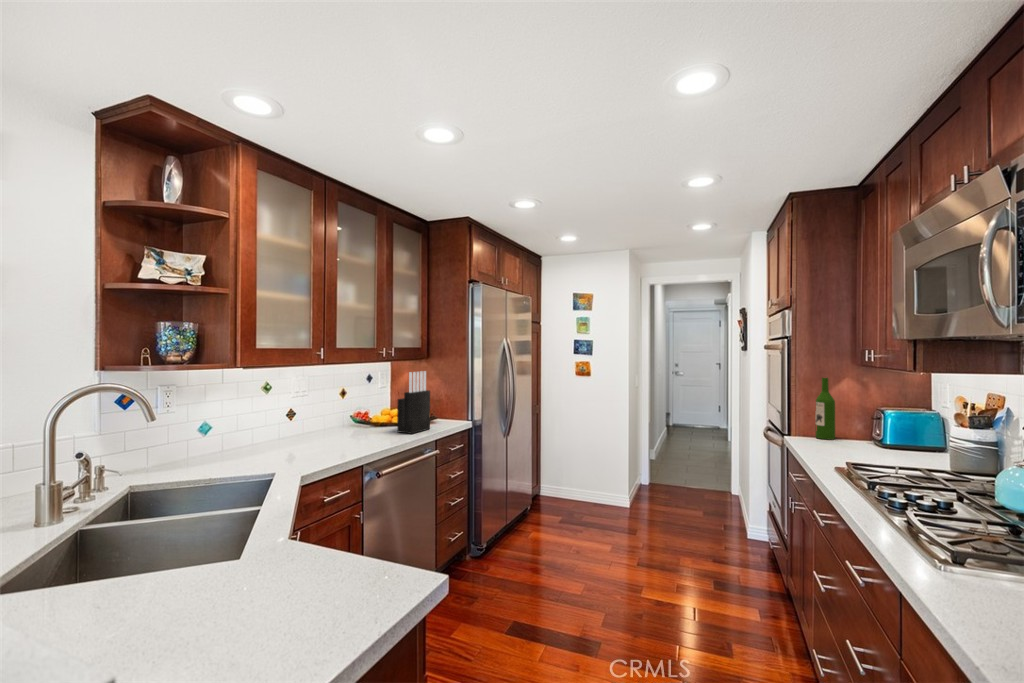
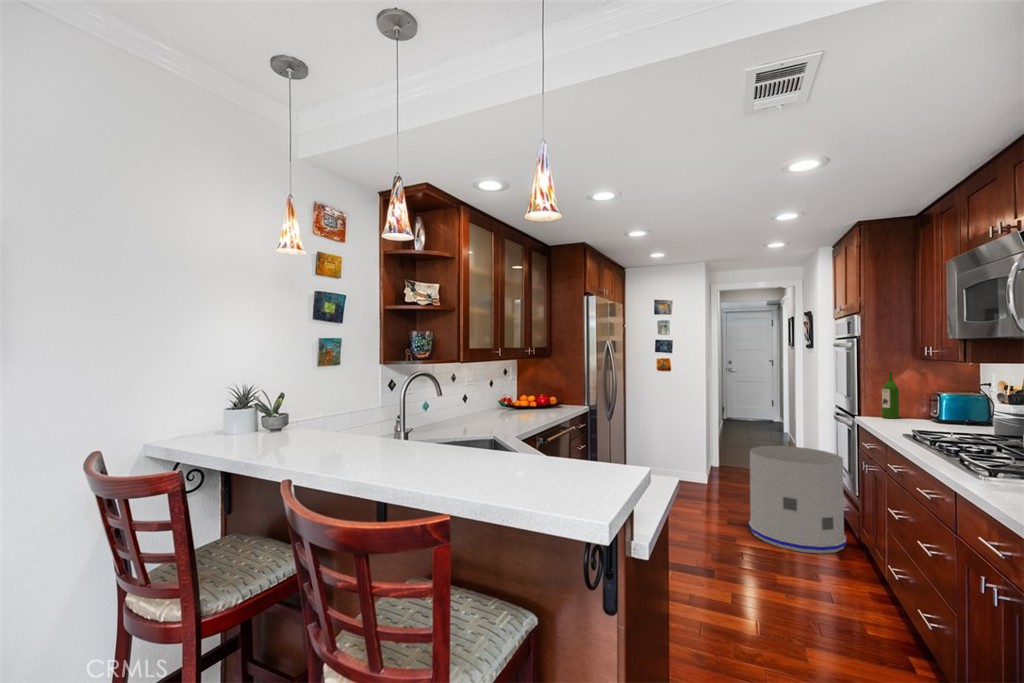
knife block: present [397,371,430,434] -> none [540,366,563,415]
trash can: none [659,469,773,611] -> present [749,446,846,554]

